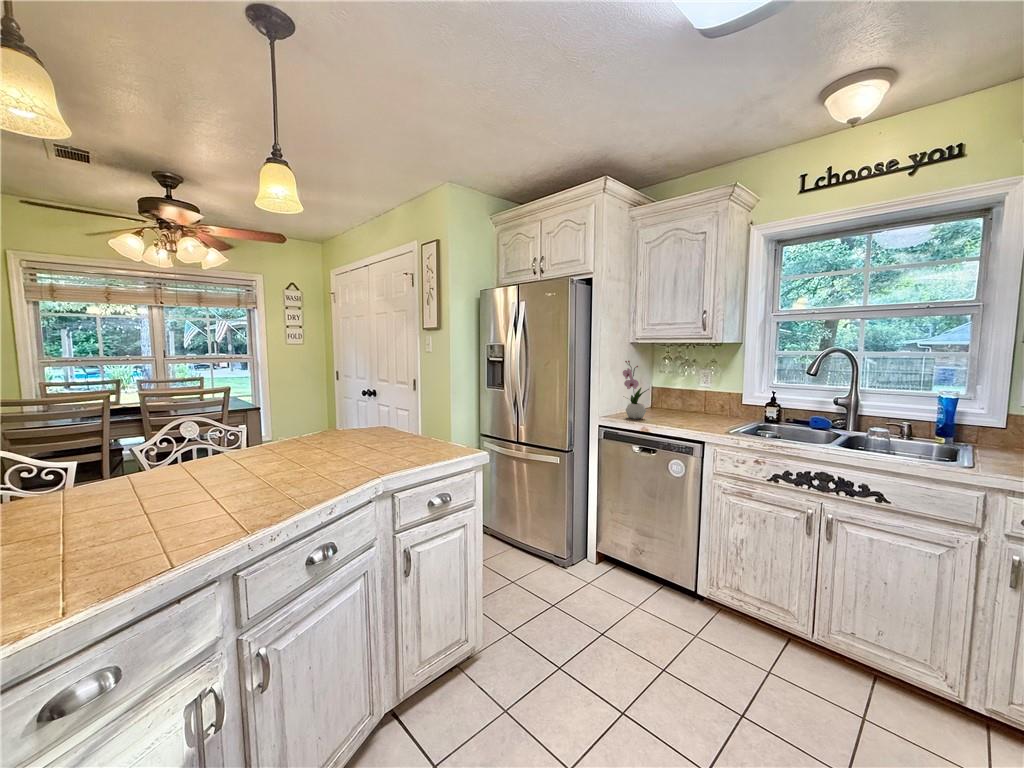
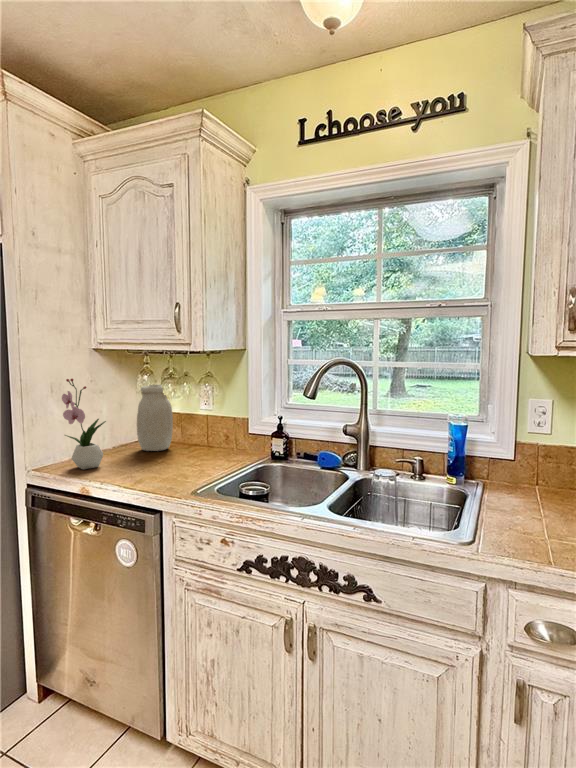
jar: none [655,368,681,414] -> present [137,385,173,451]

